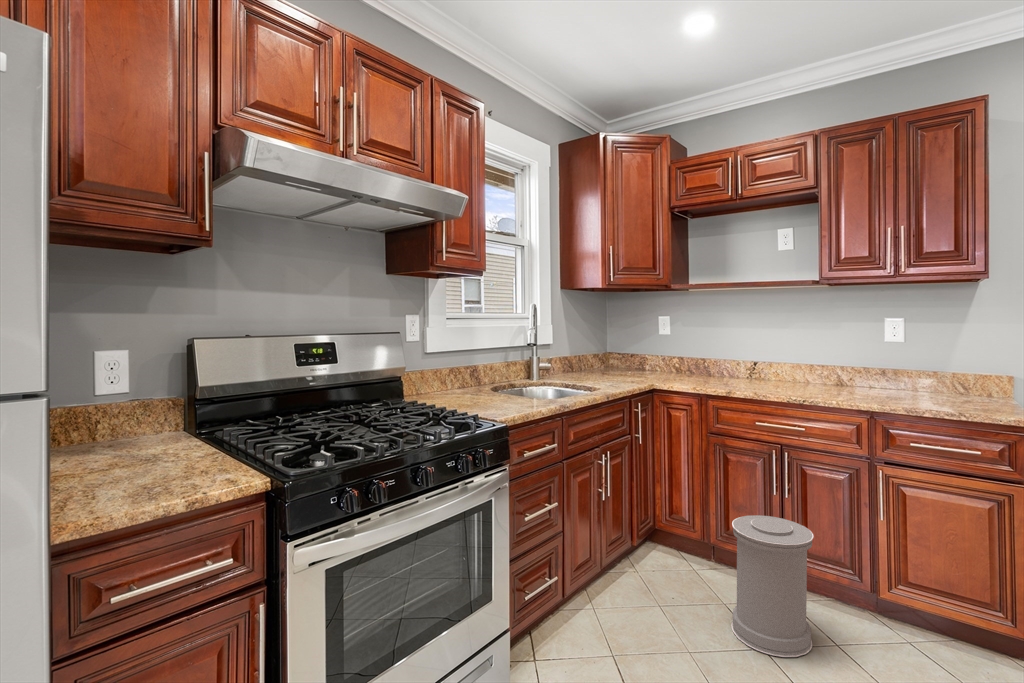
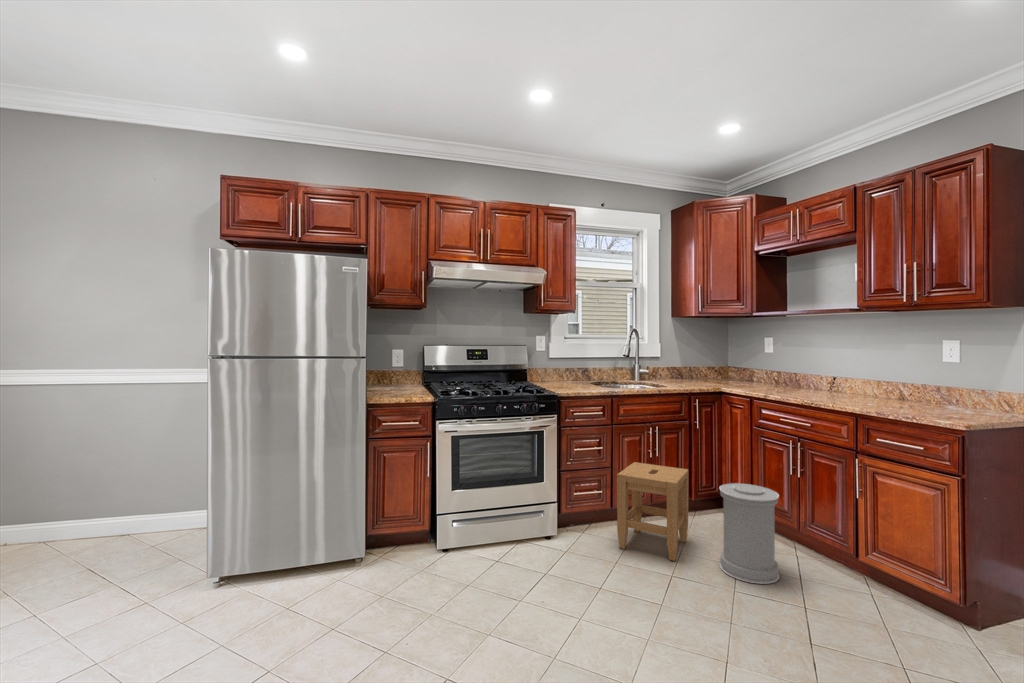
stool: none [587,506,695,655] -> present [617,462,689,561]

